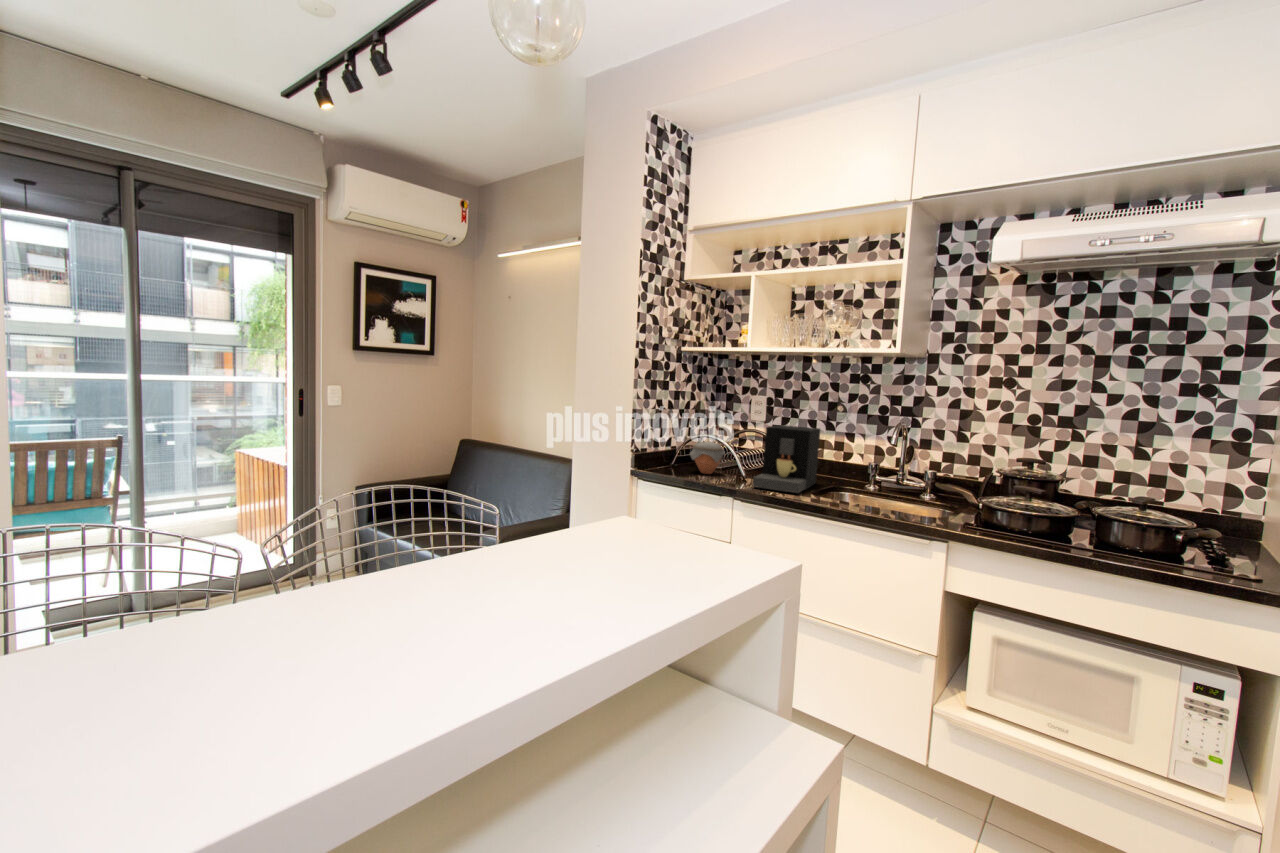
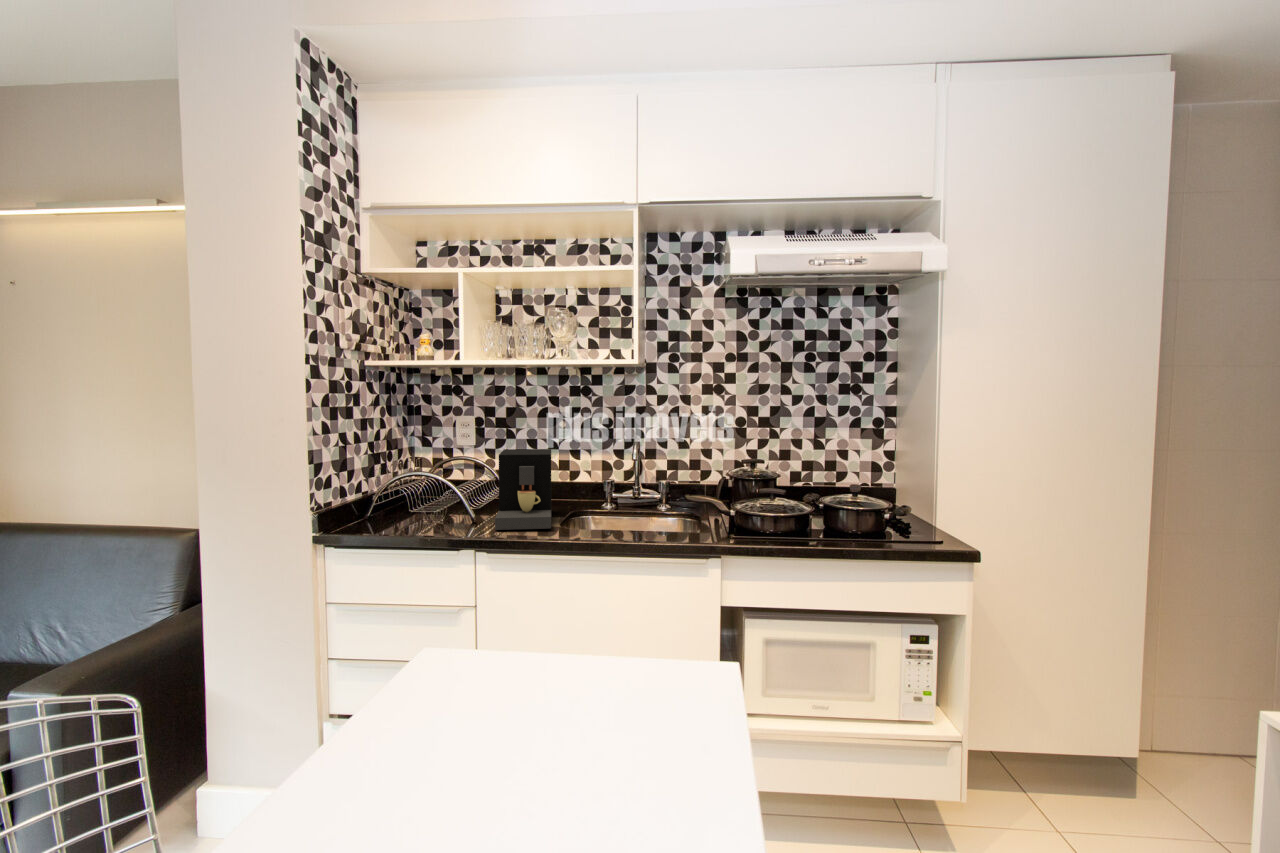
jar: present [690,442,725,474] -> none [399,480,446,522]

